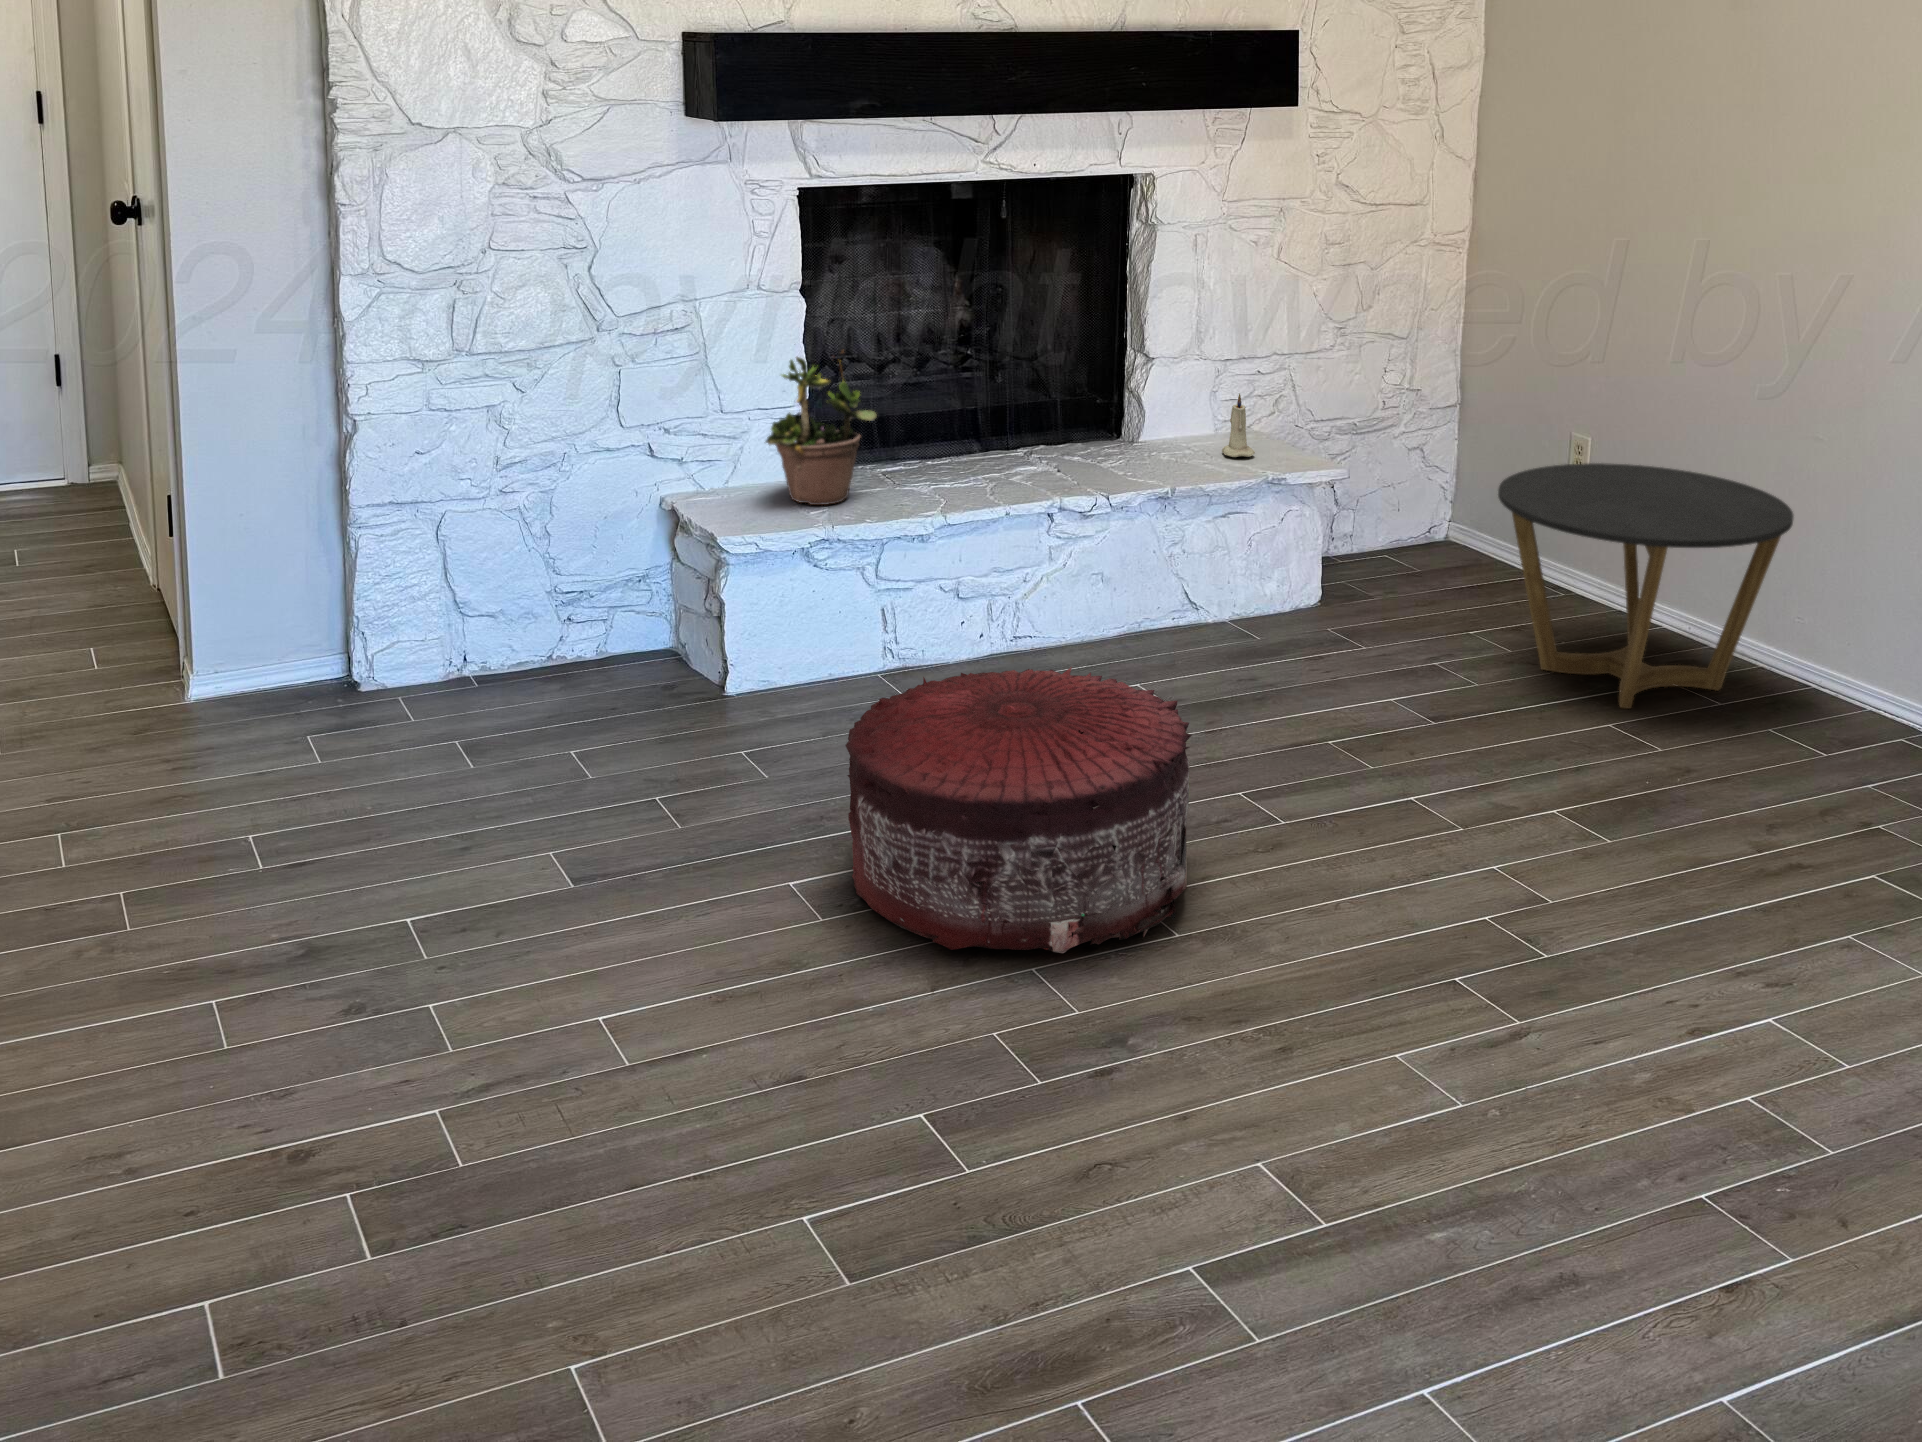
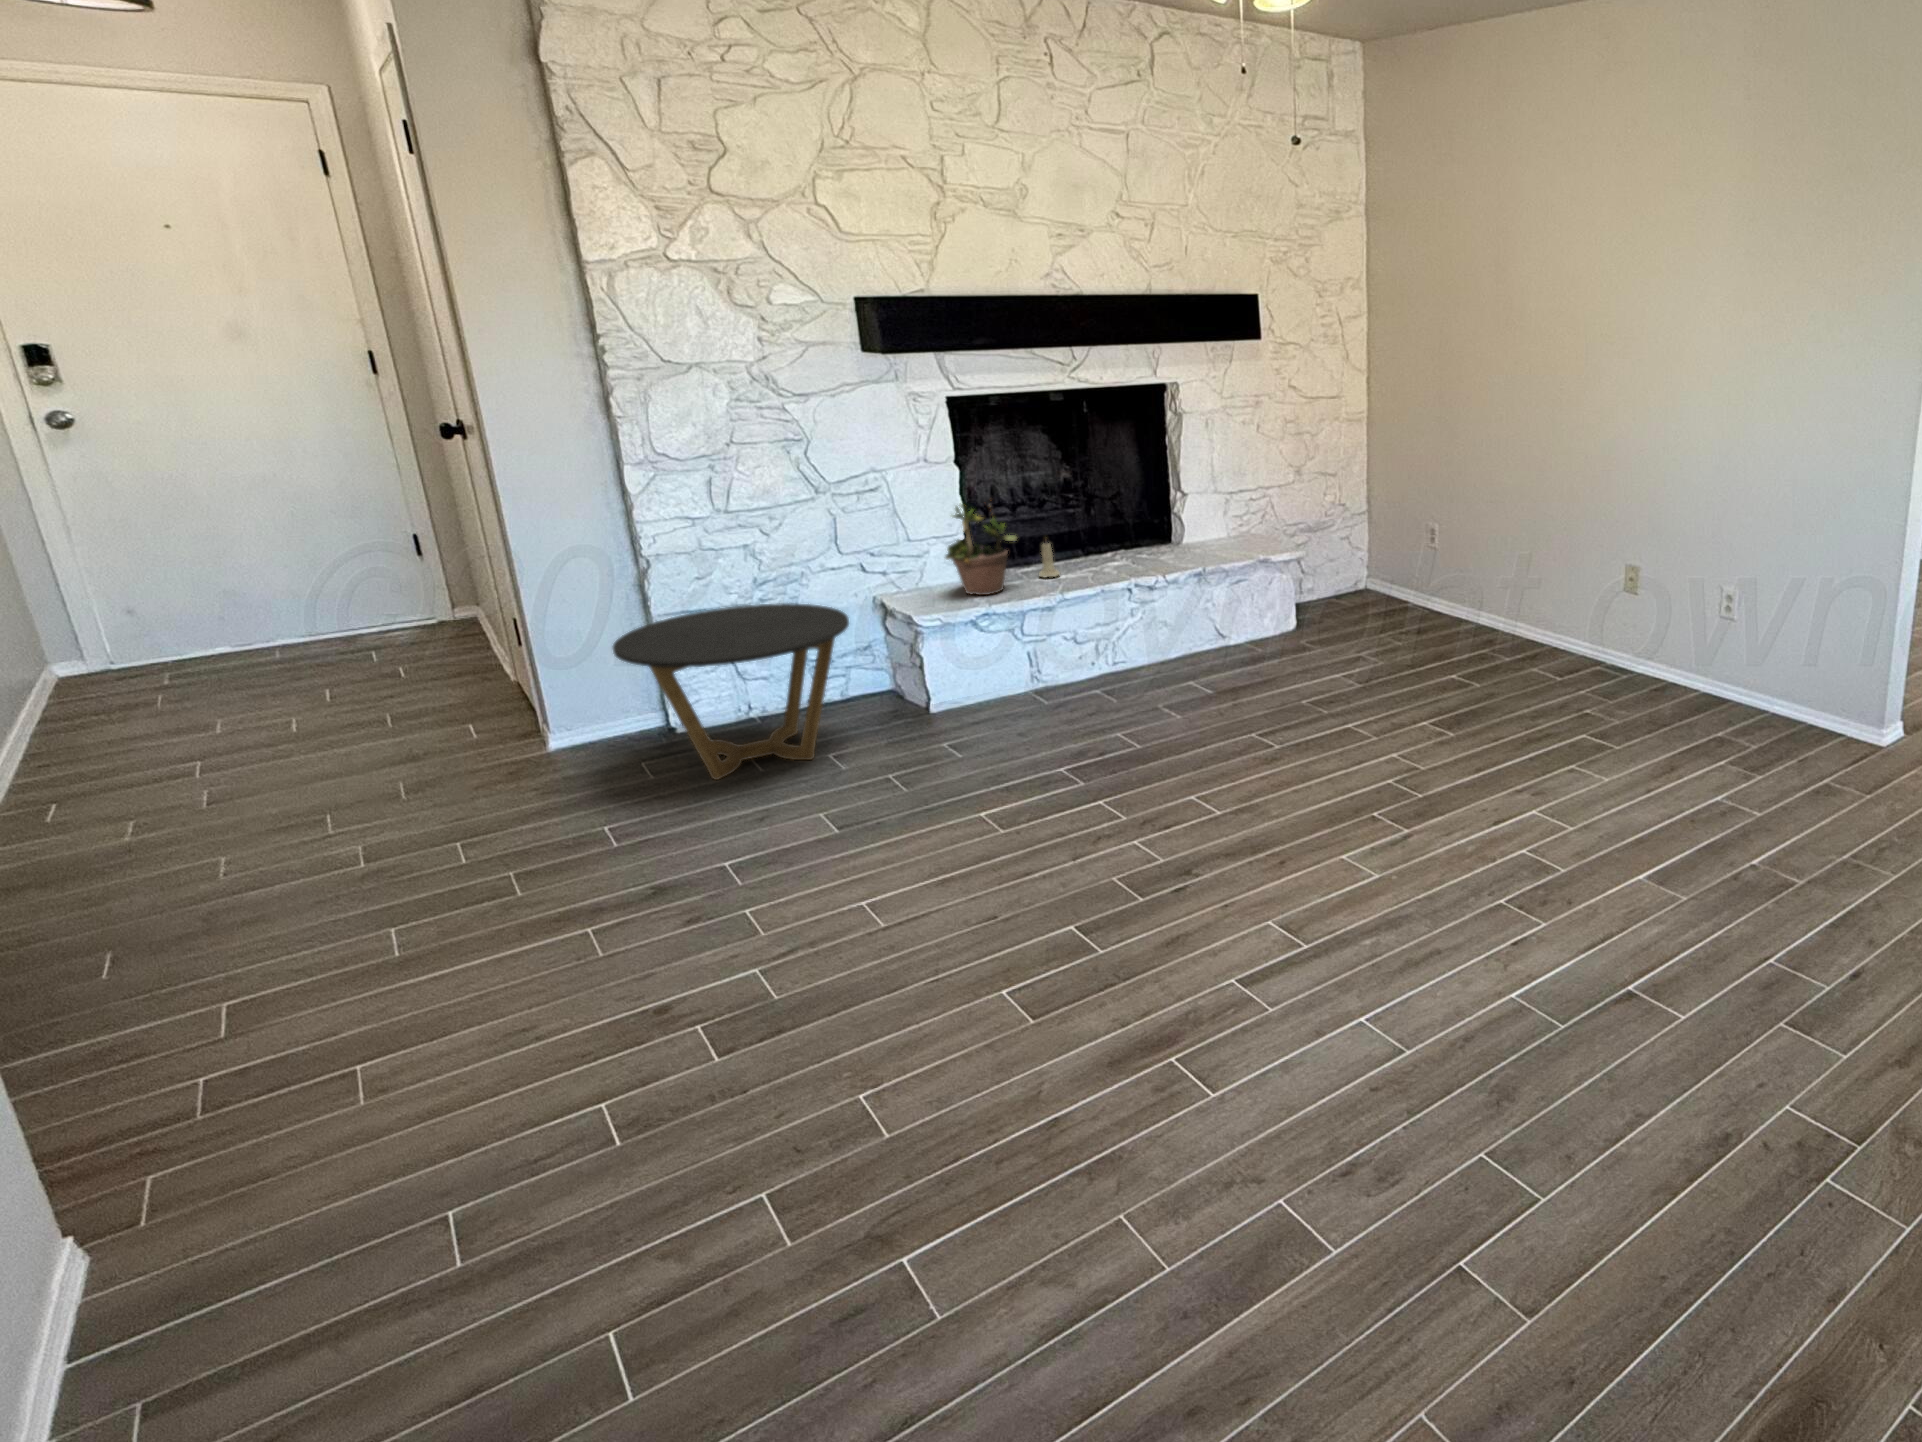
candle: present [1222,394,1255,457] -> present [1039,541,1059,578]
side table: present [1498,463,1793,709] -> present [613,603,849,780]
pouf: present [845,667,1192,953] -> none [1006,671,1220,834]

